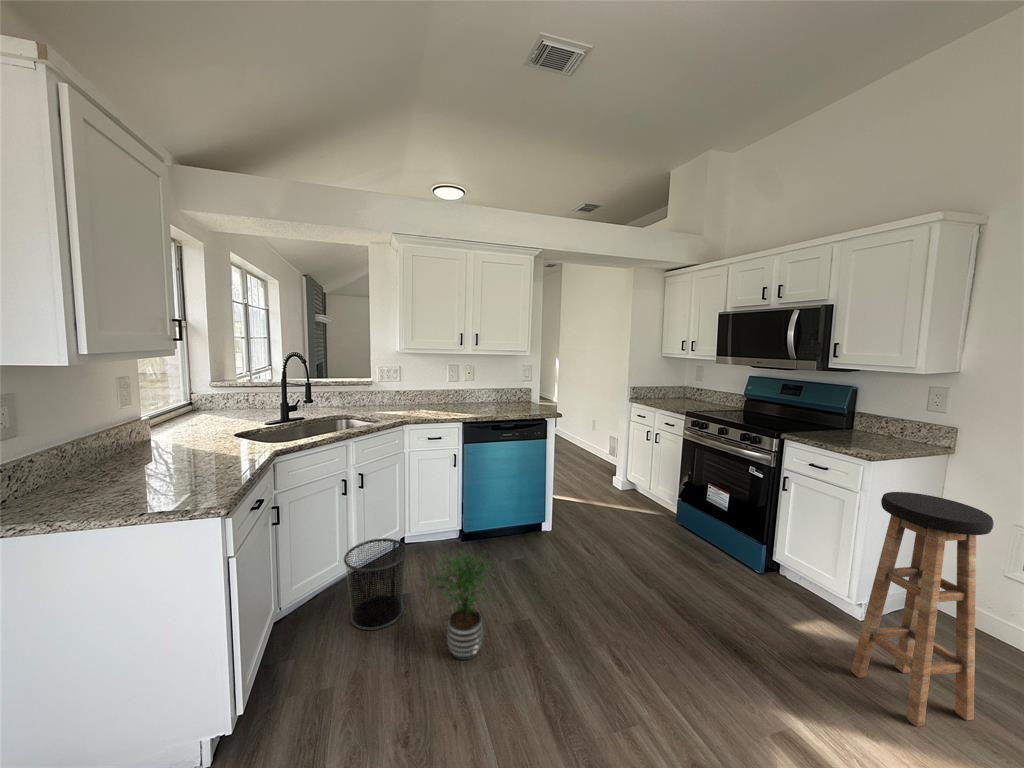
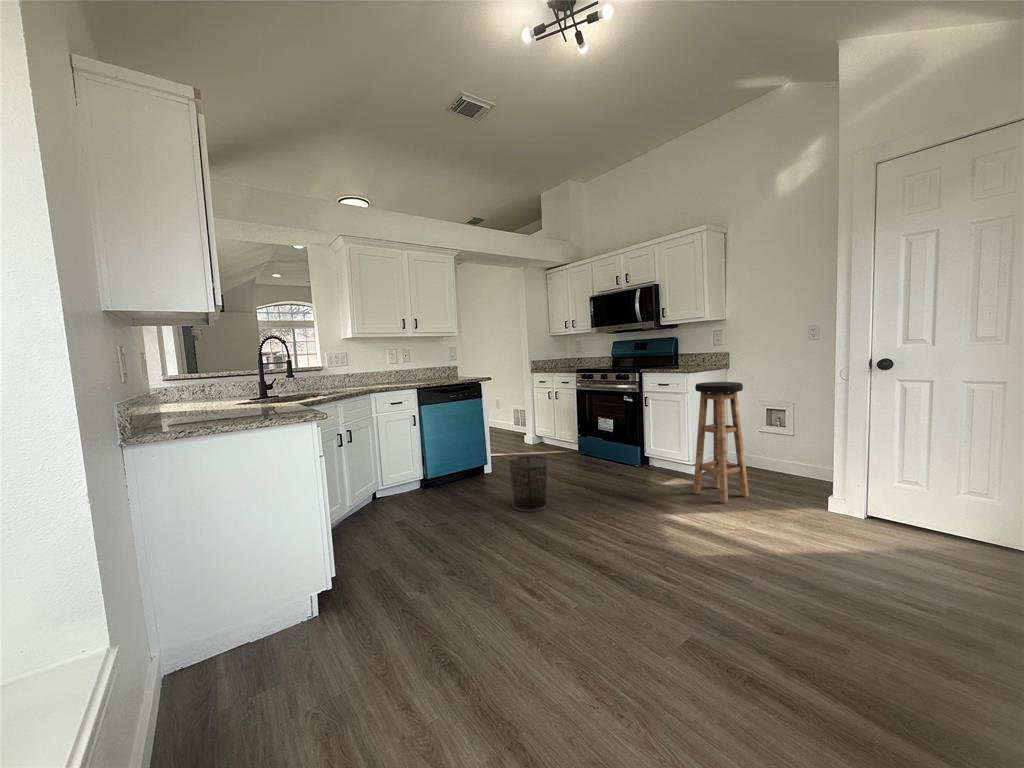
waste bin: present [344,538,408,630] -> present [507,455,549,512]
potted plant: present [428,550,492,660] -> none [433,460,484,537]

